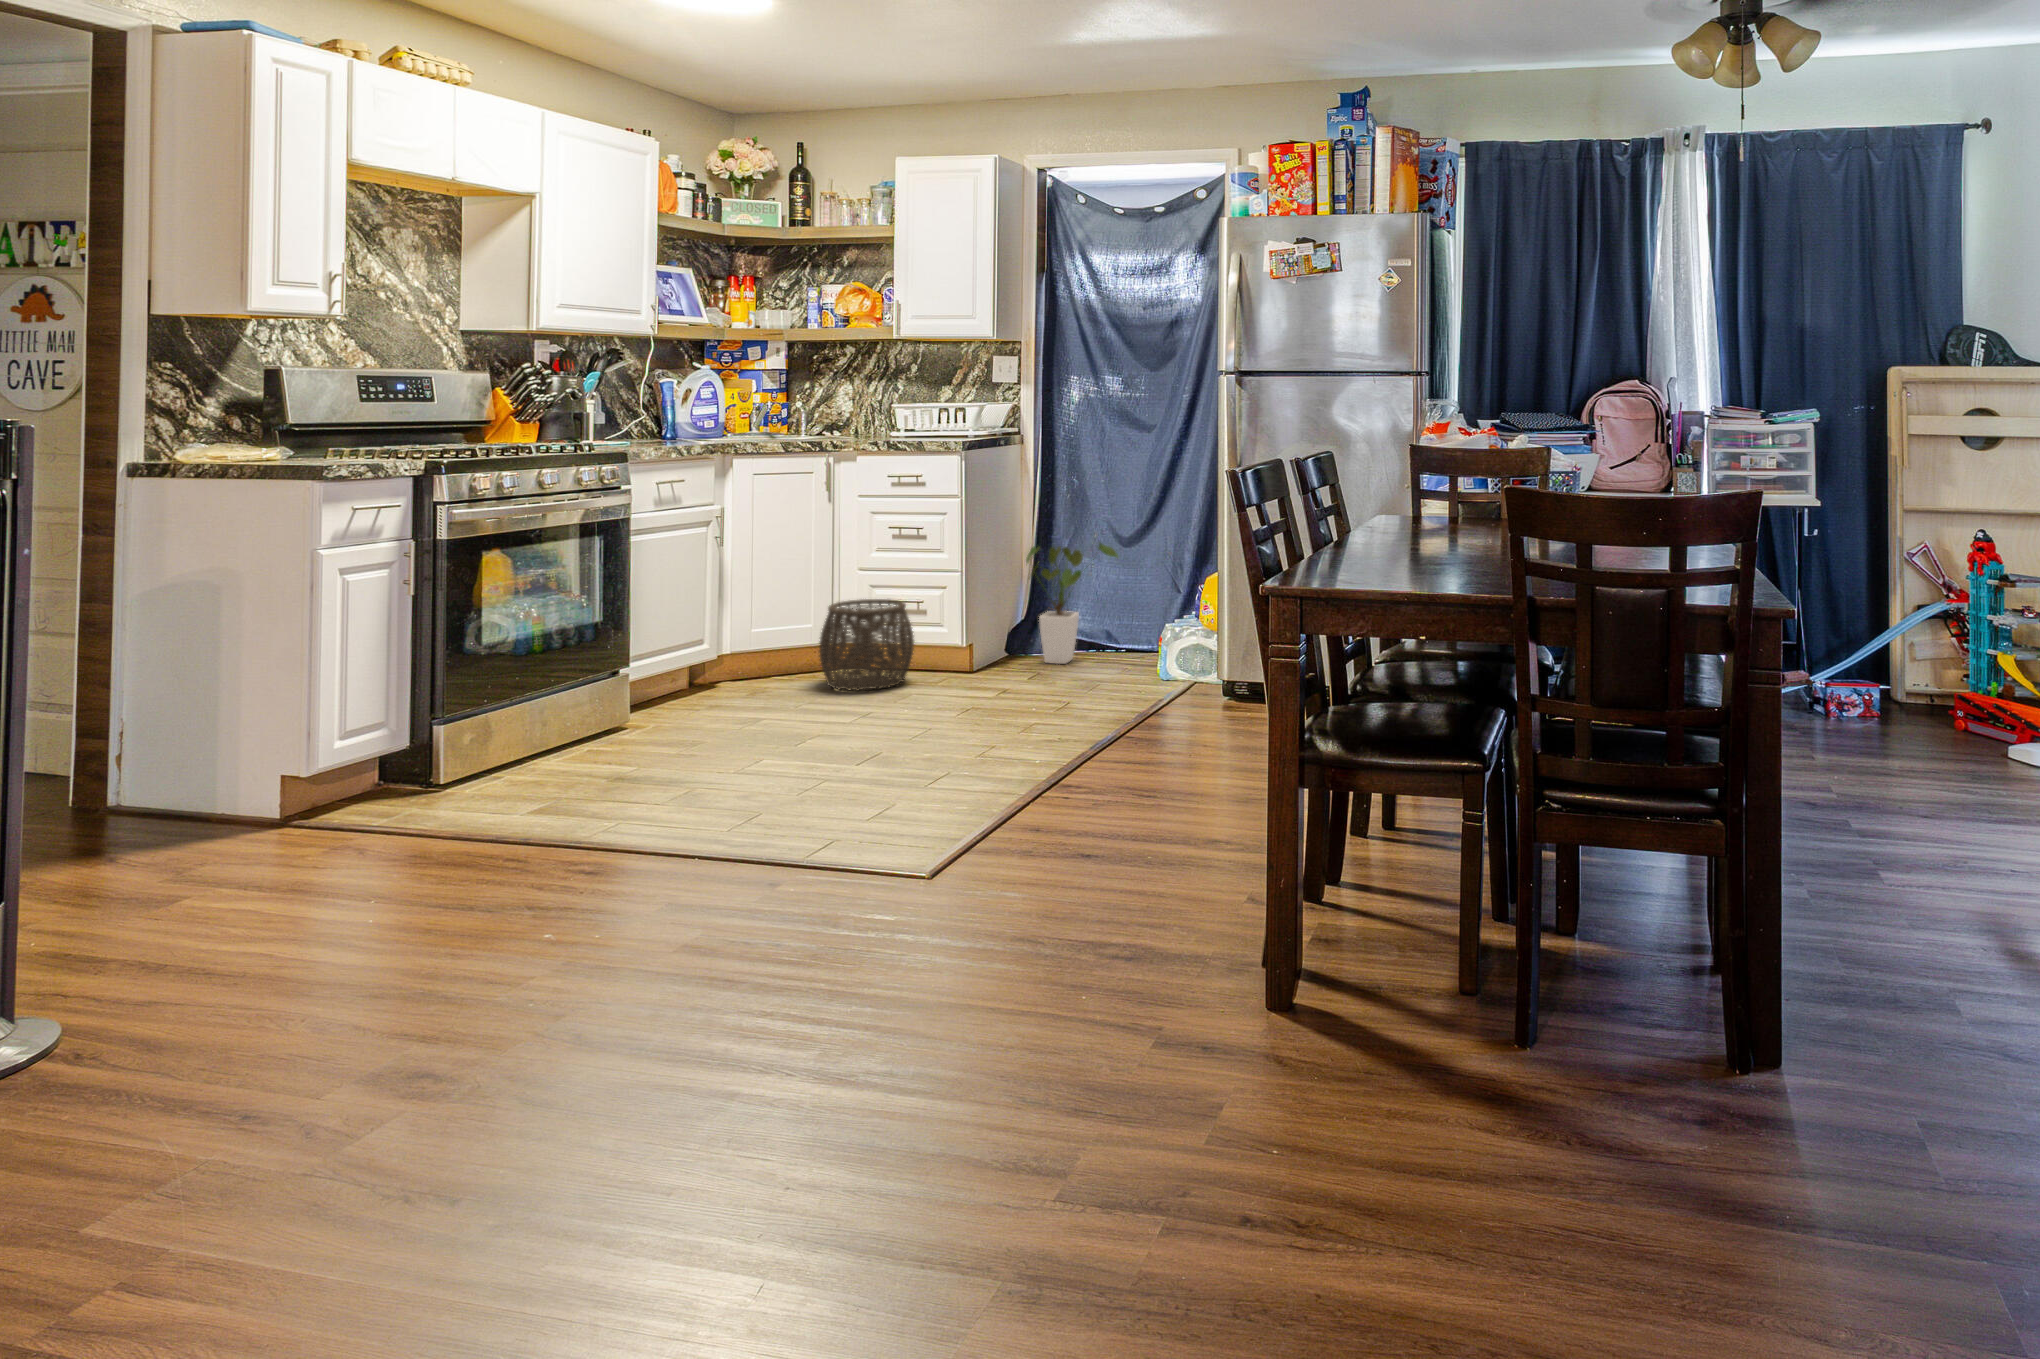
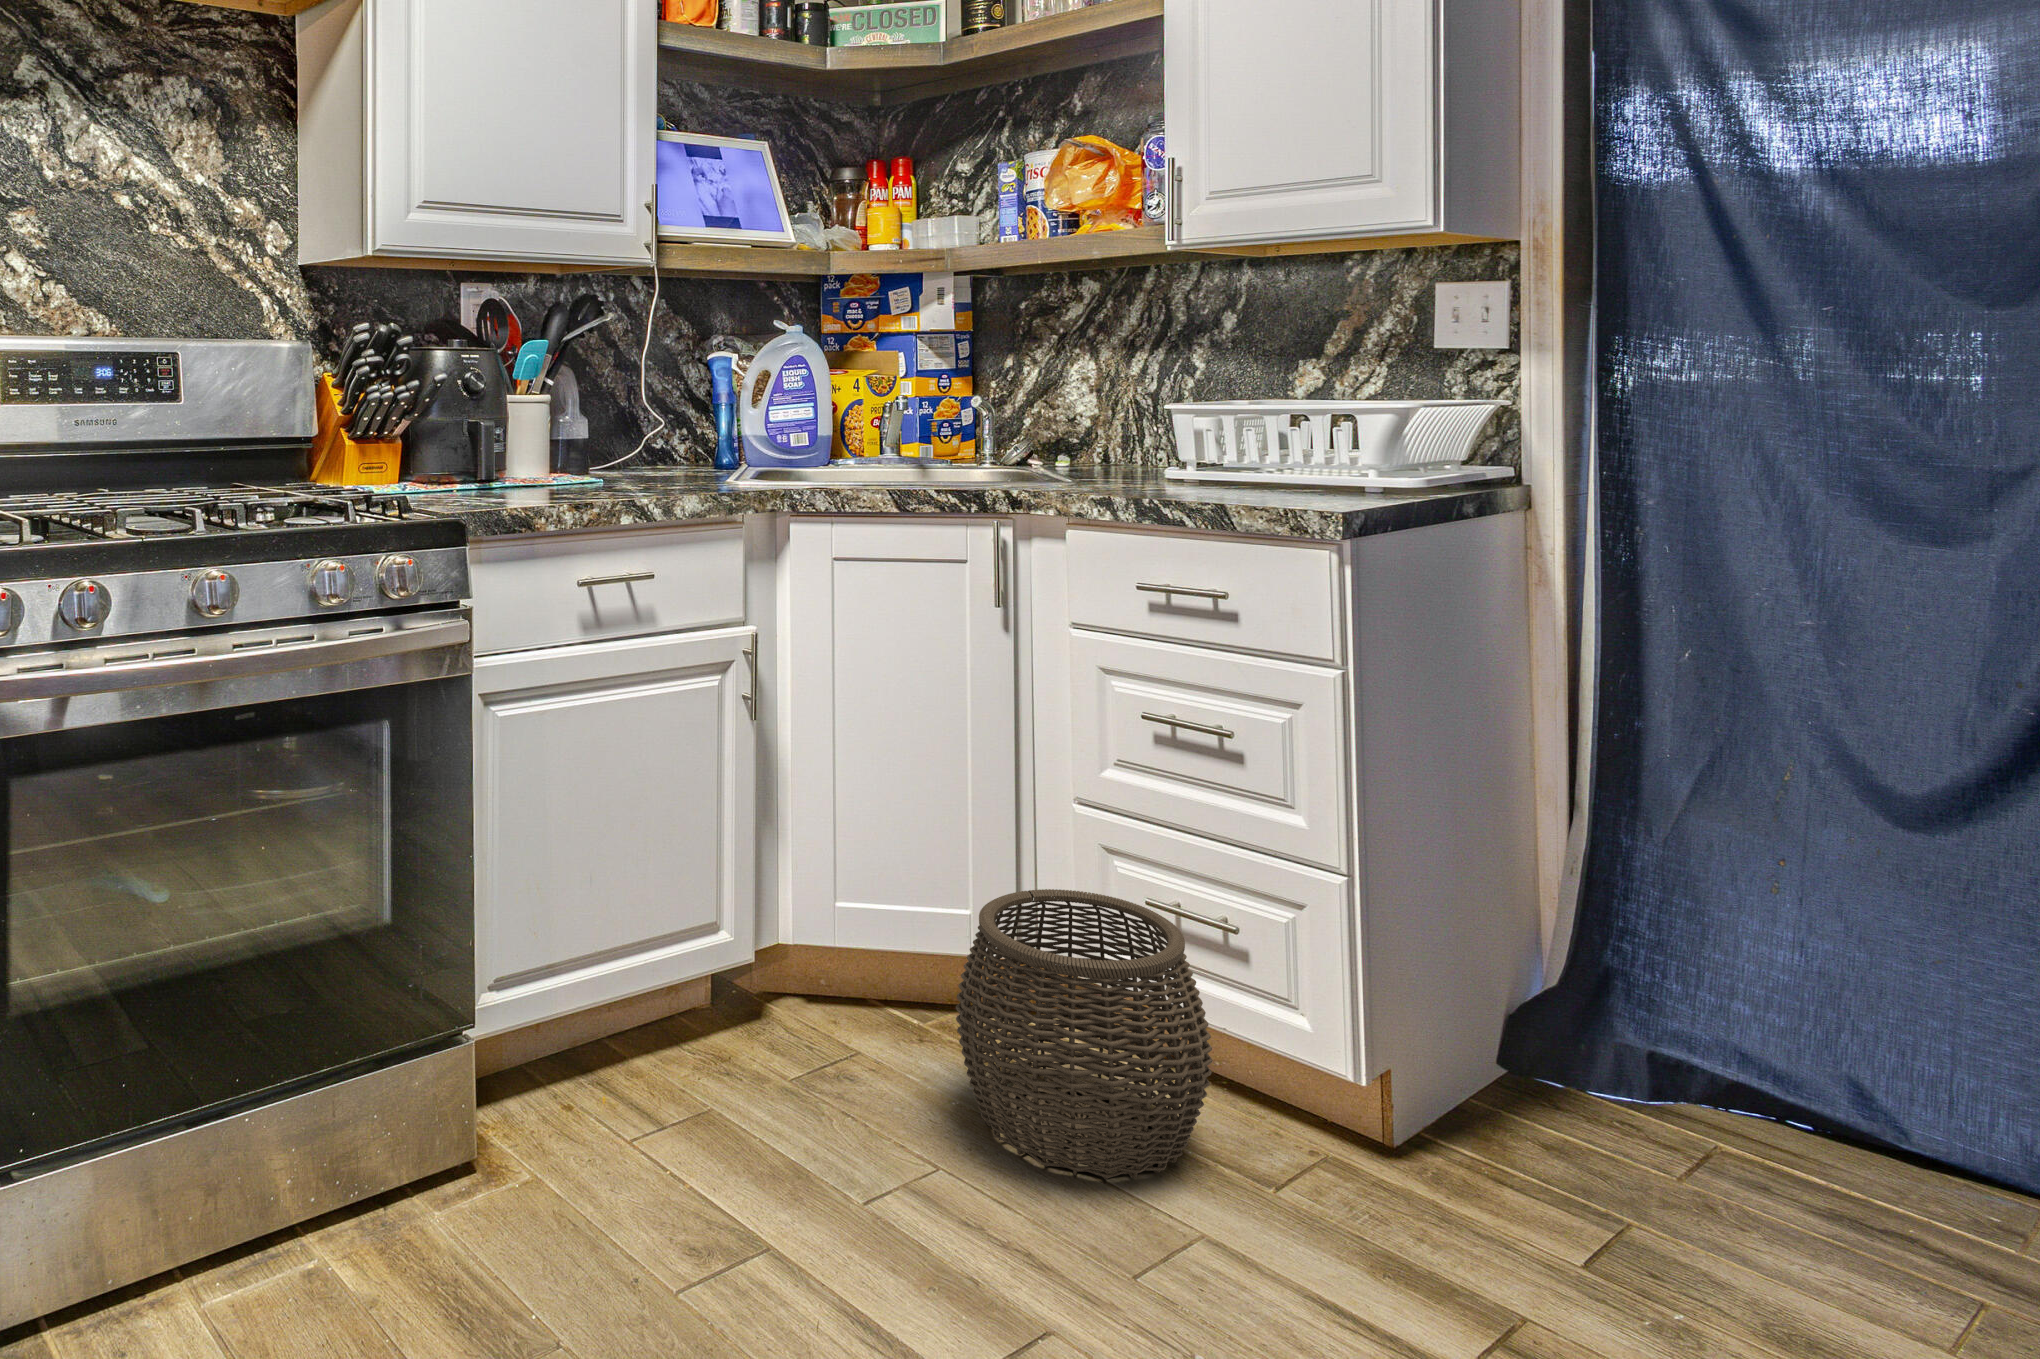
house plant: present [1026,542,1118,664] -> none [1560,819,1904,1201]

